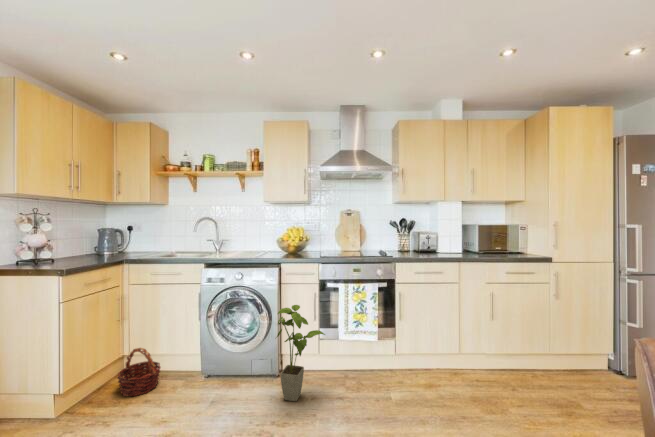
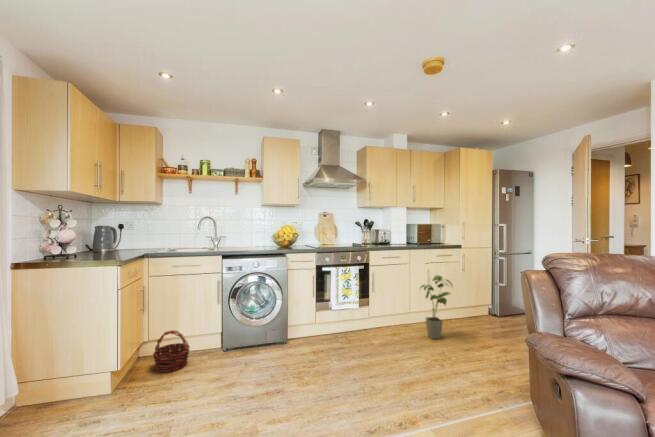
house plant: present [277,305,325,401] -> present [421,275,452,339]

